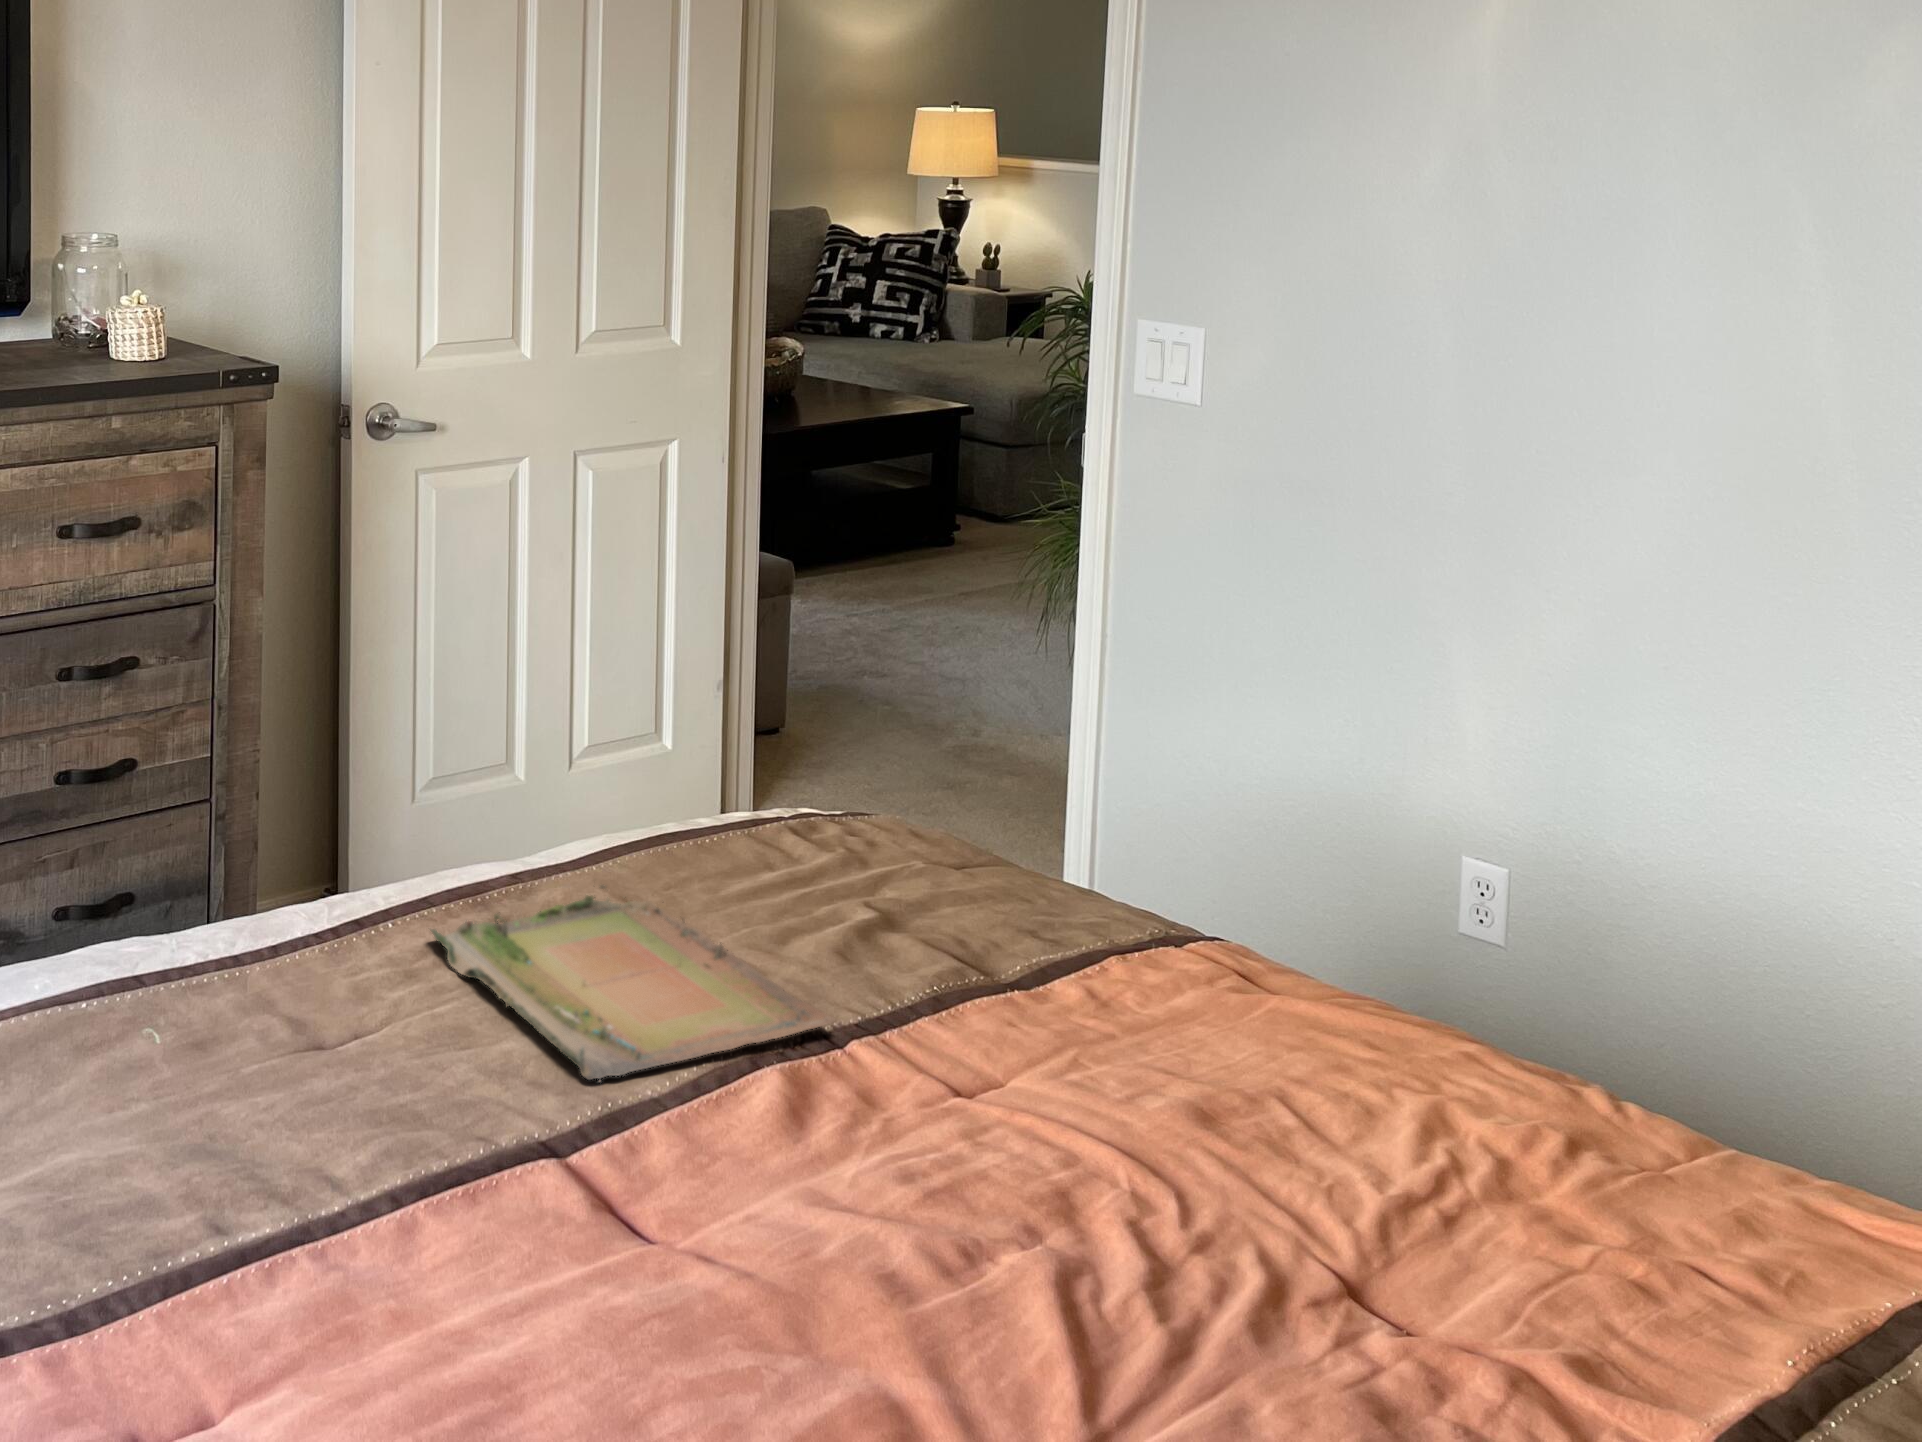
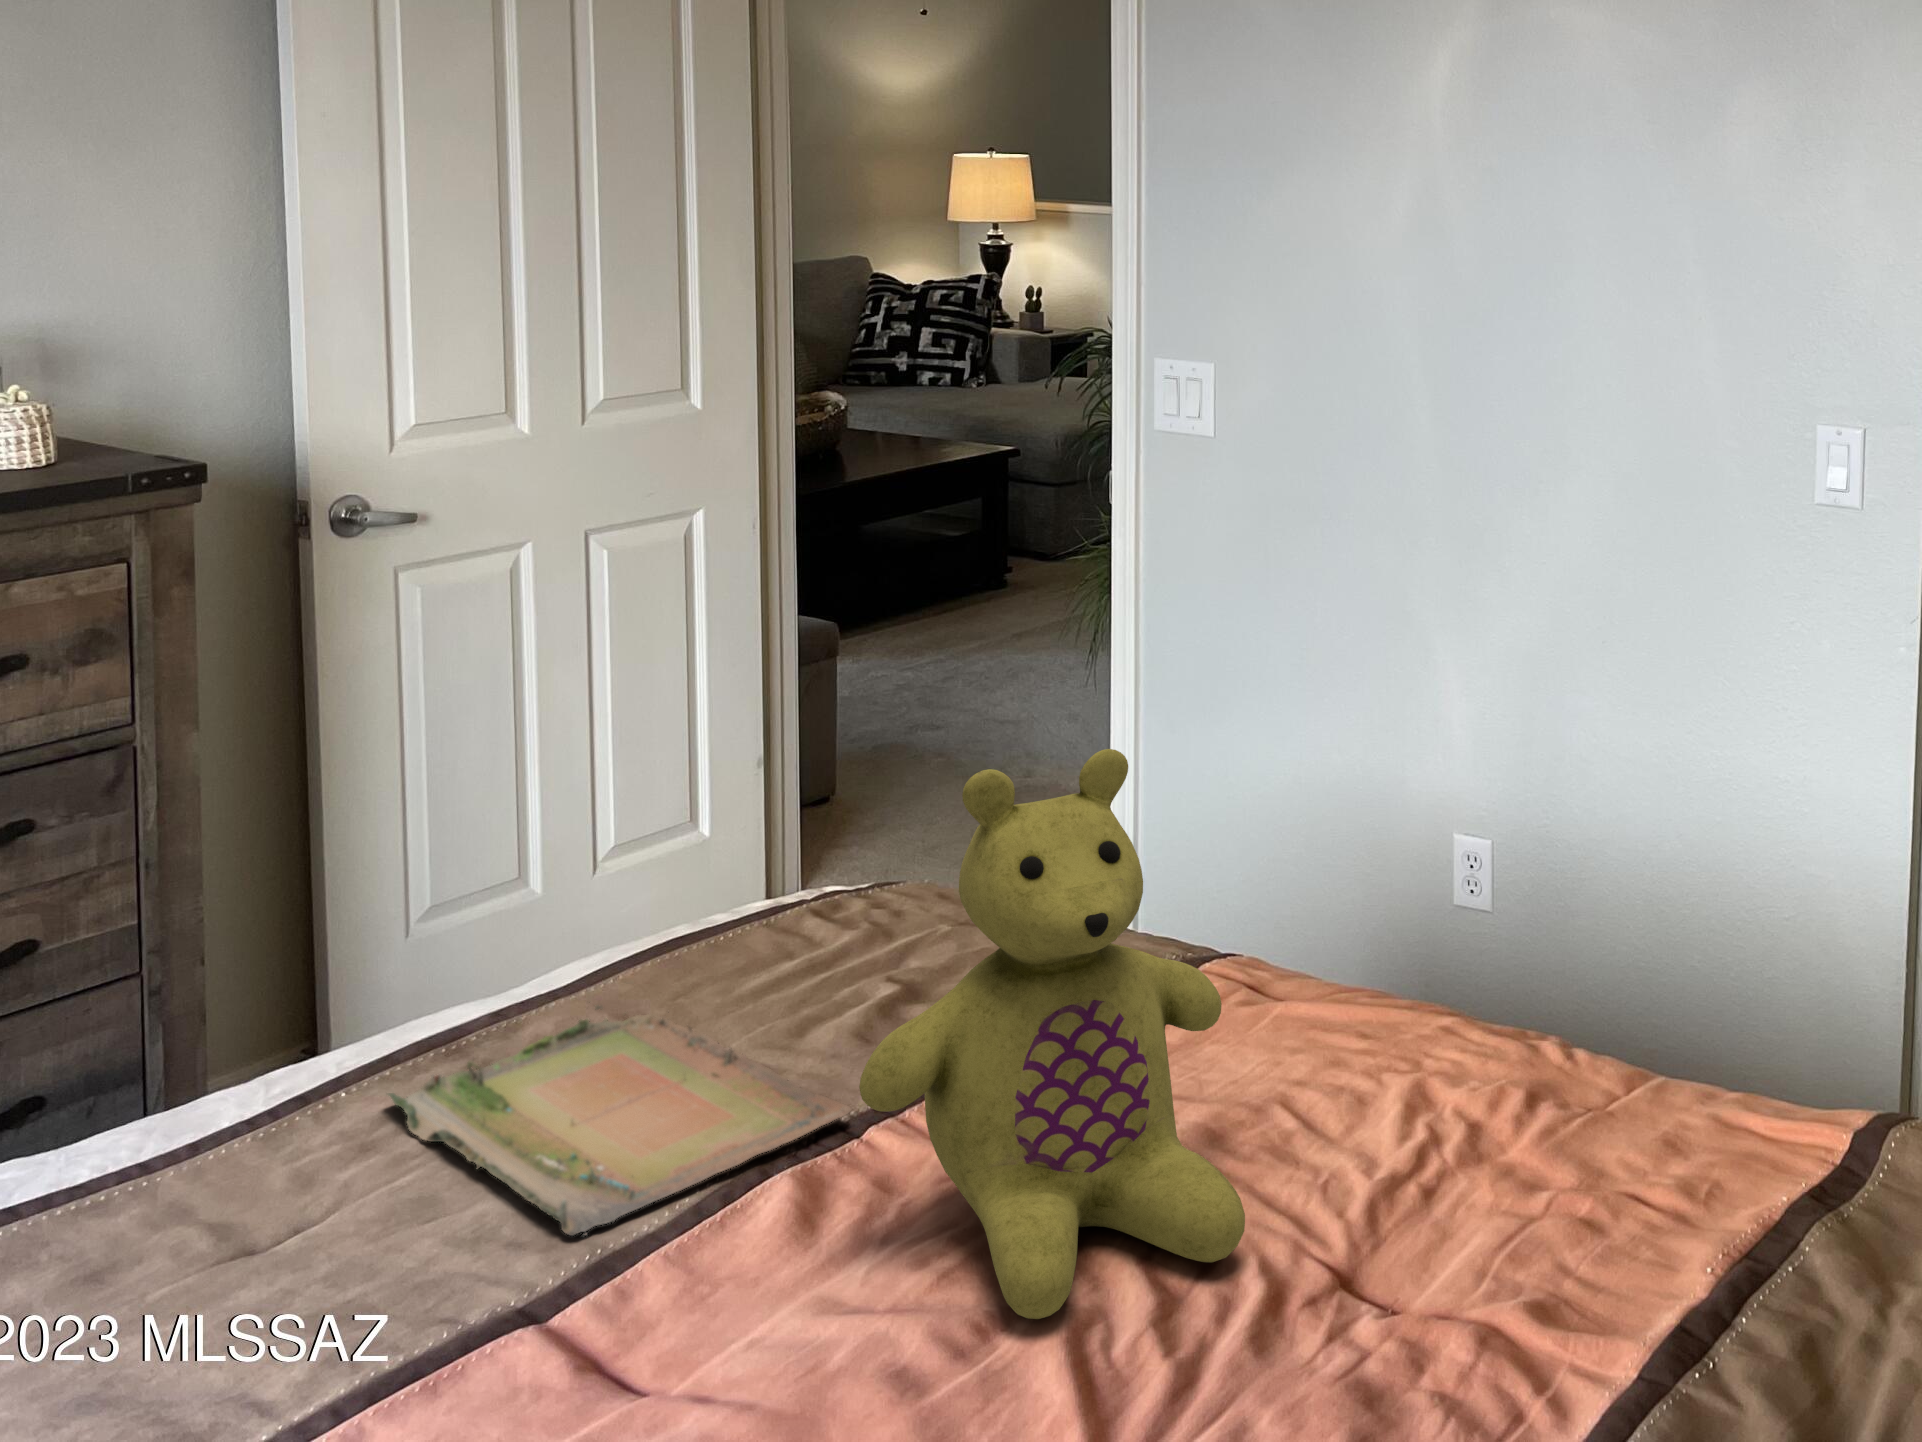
stuffed bear: none [854,703,1242,1249] -> present [859,749,1245,1319]

